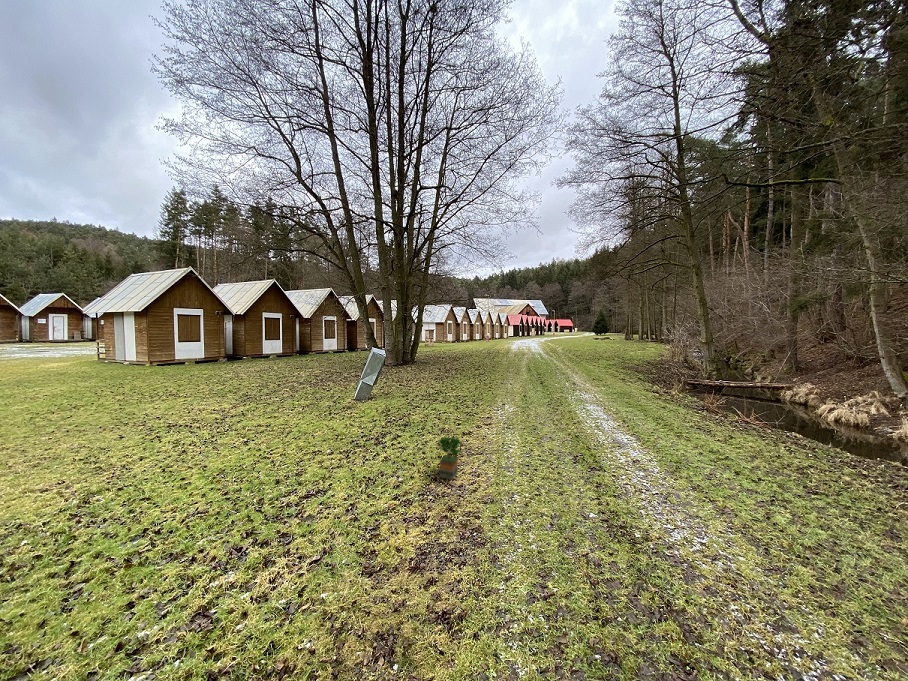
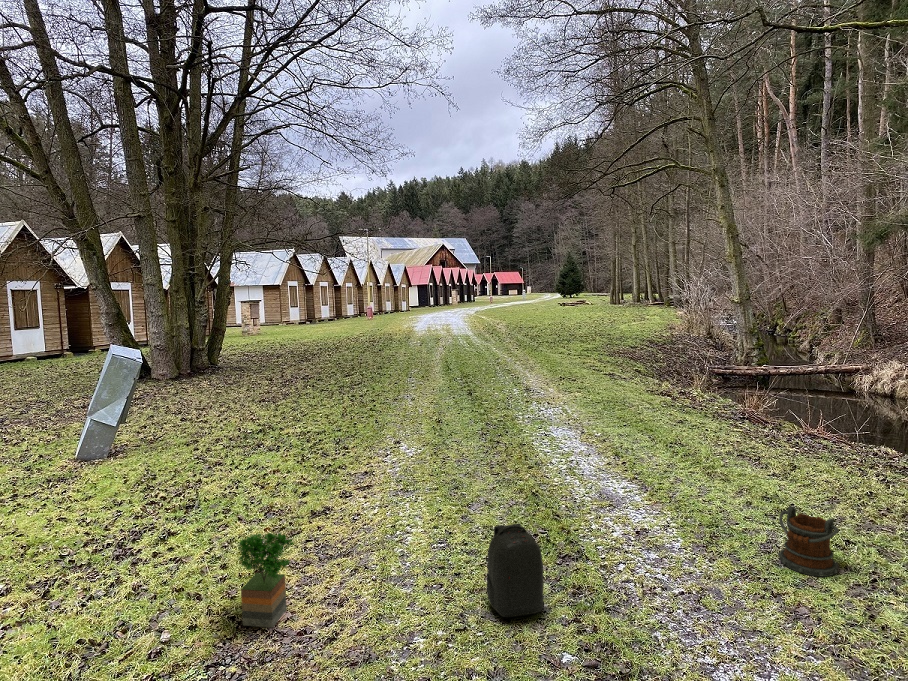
backpack: none [552,446,581,491] -> present [487,523,544,617]
bucket: none [715,456,752,496] -> present [778,506,838,577]

